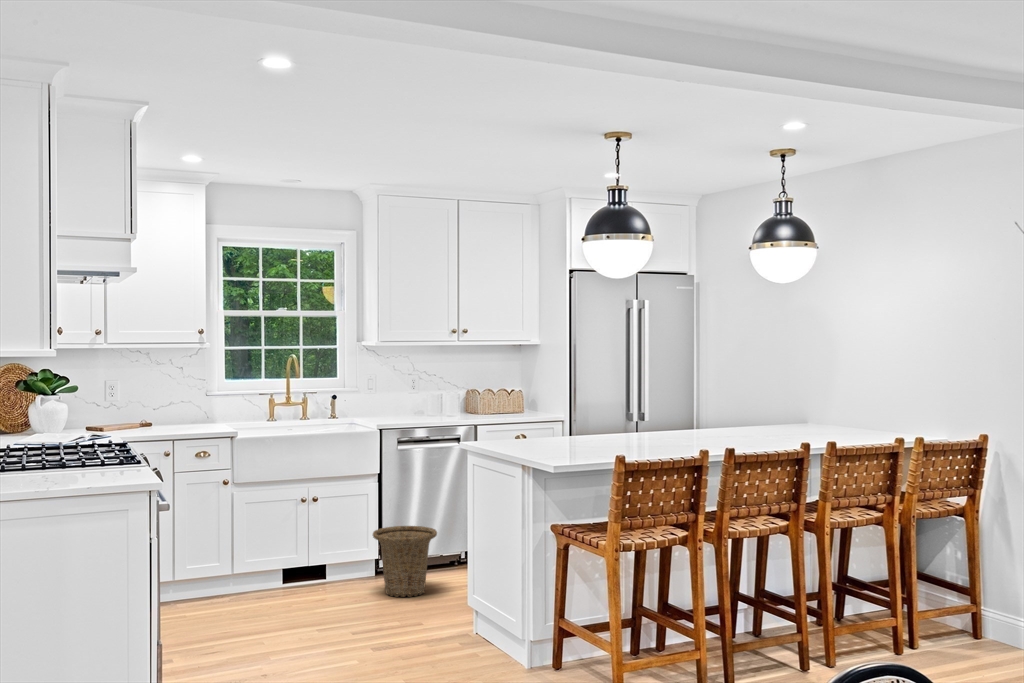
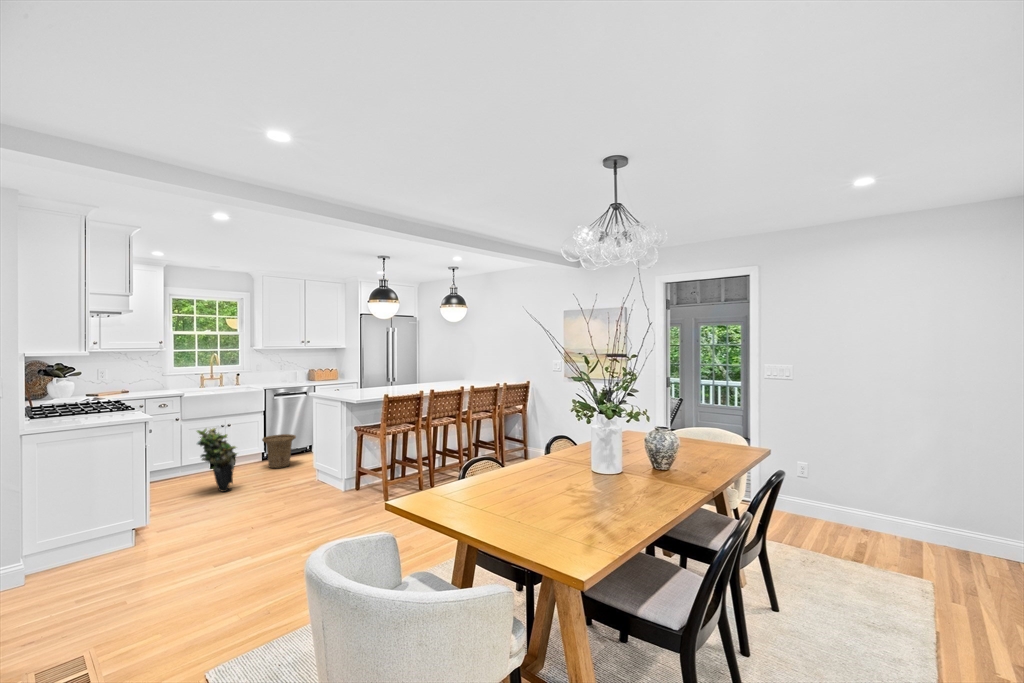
potted plant: none [249,502,324,638] -> present [197,428,237,492]

